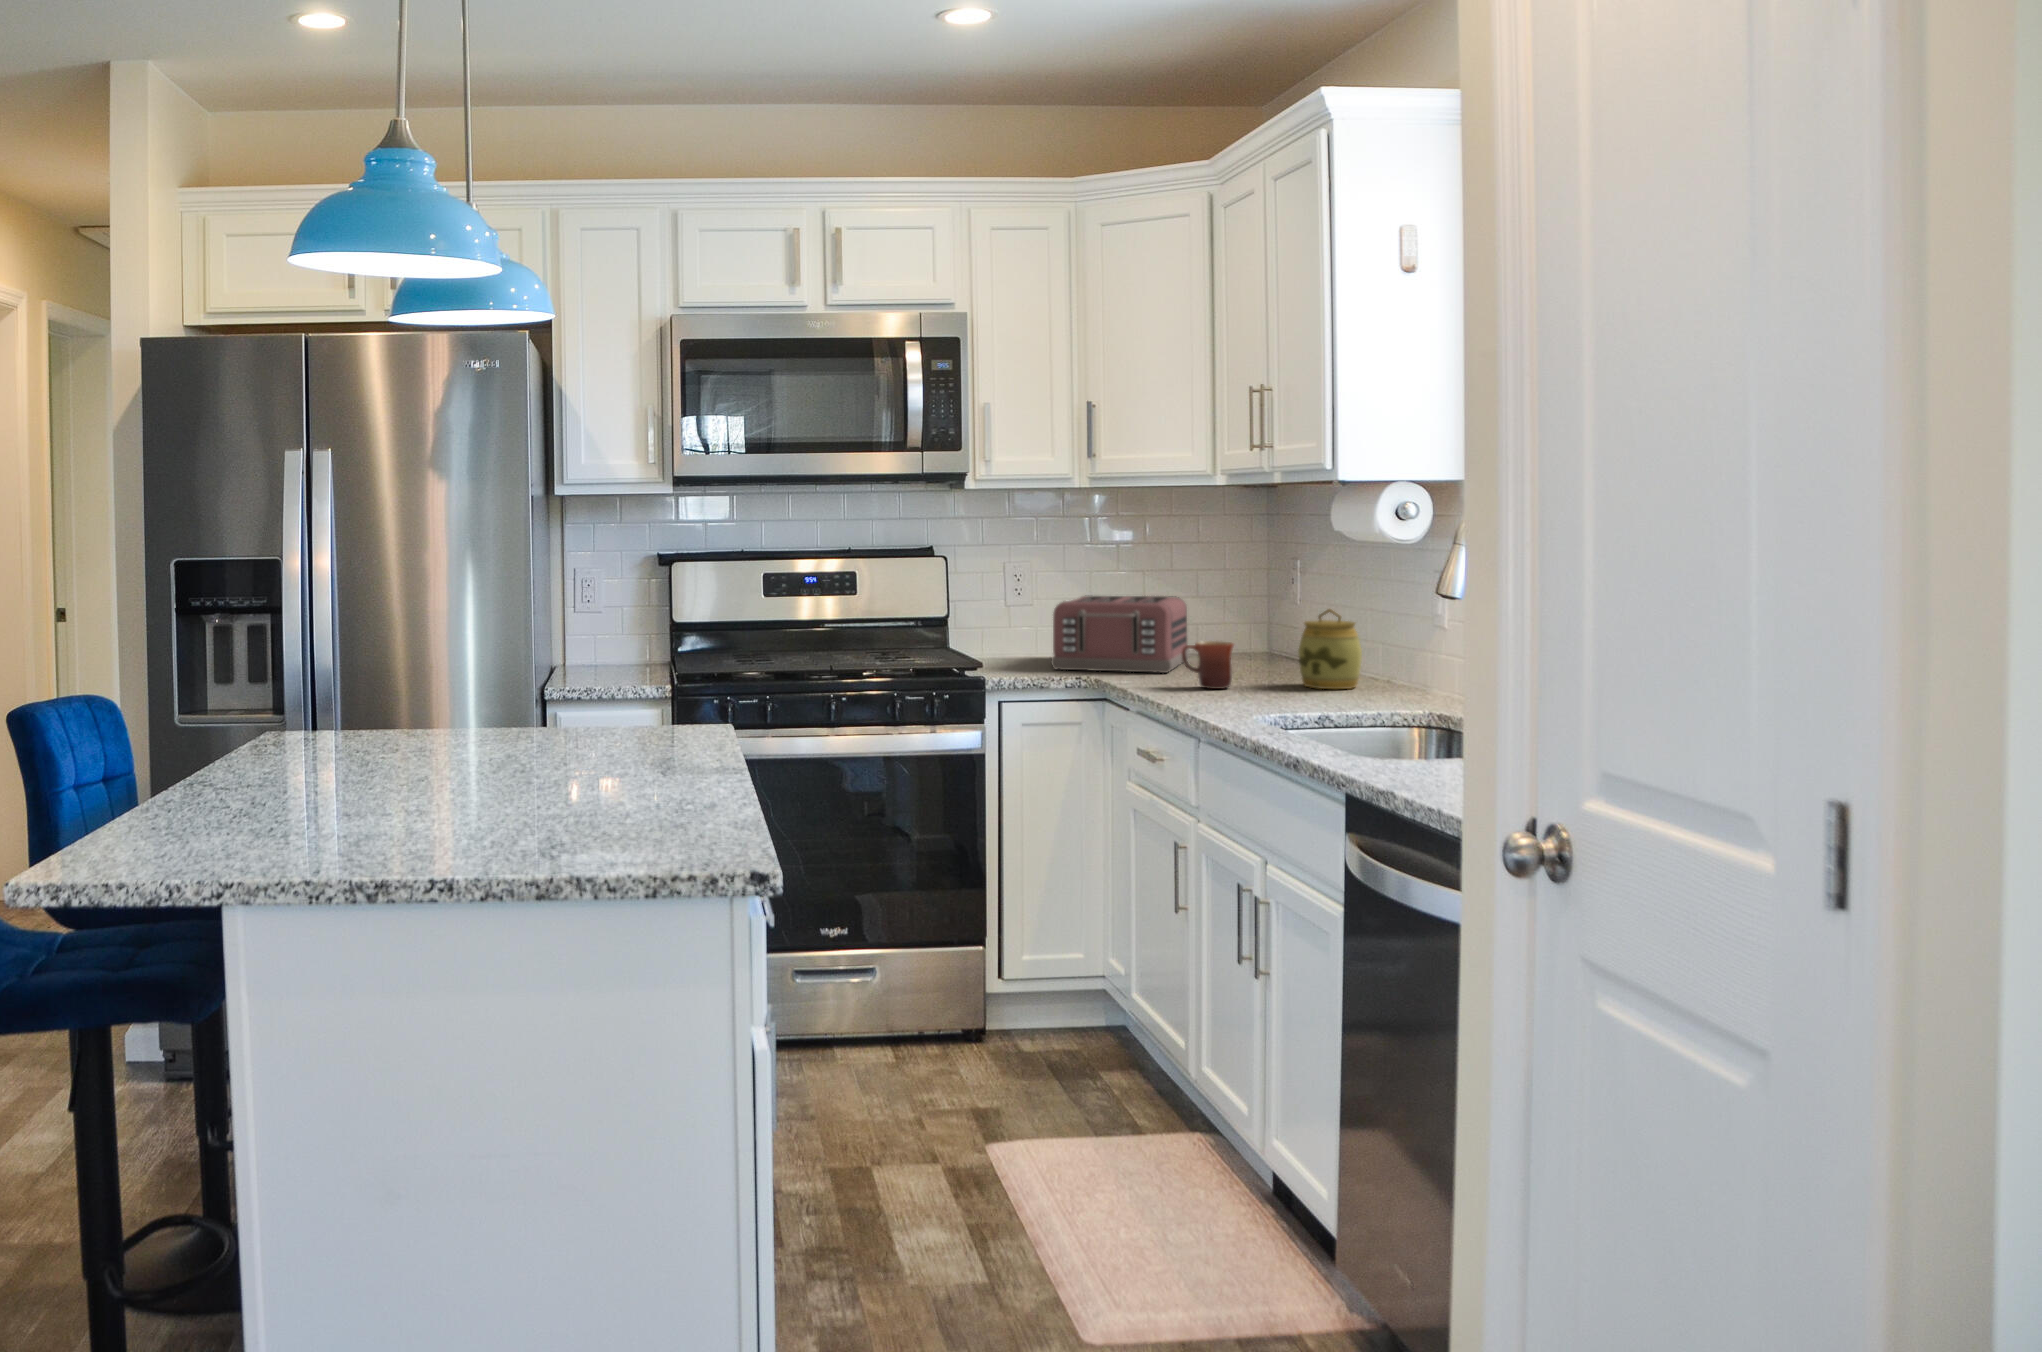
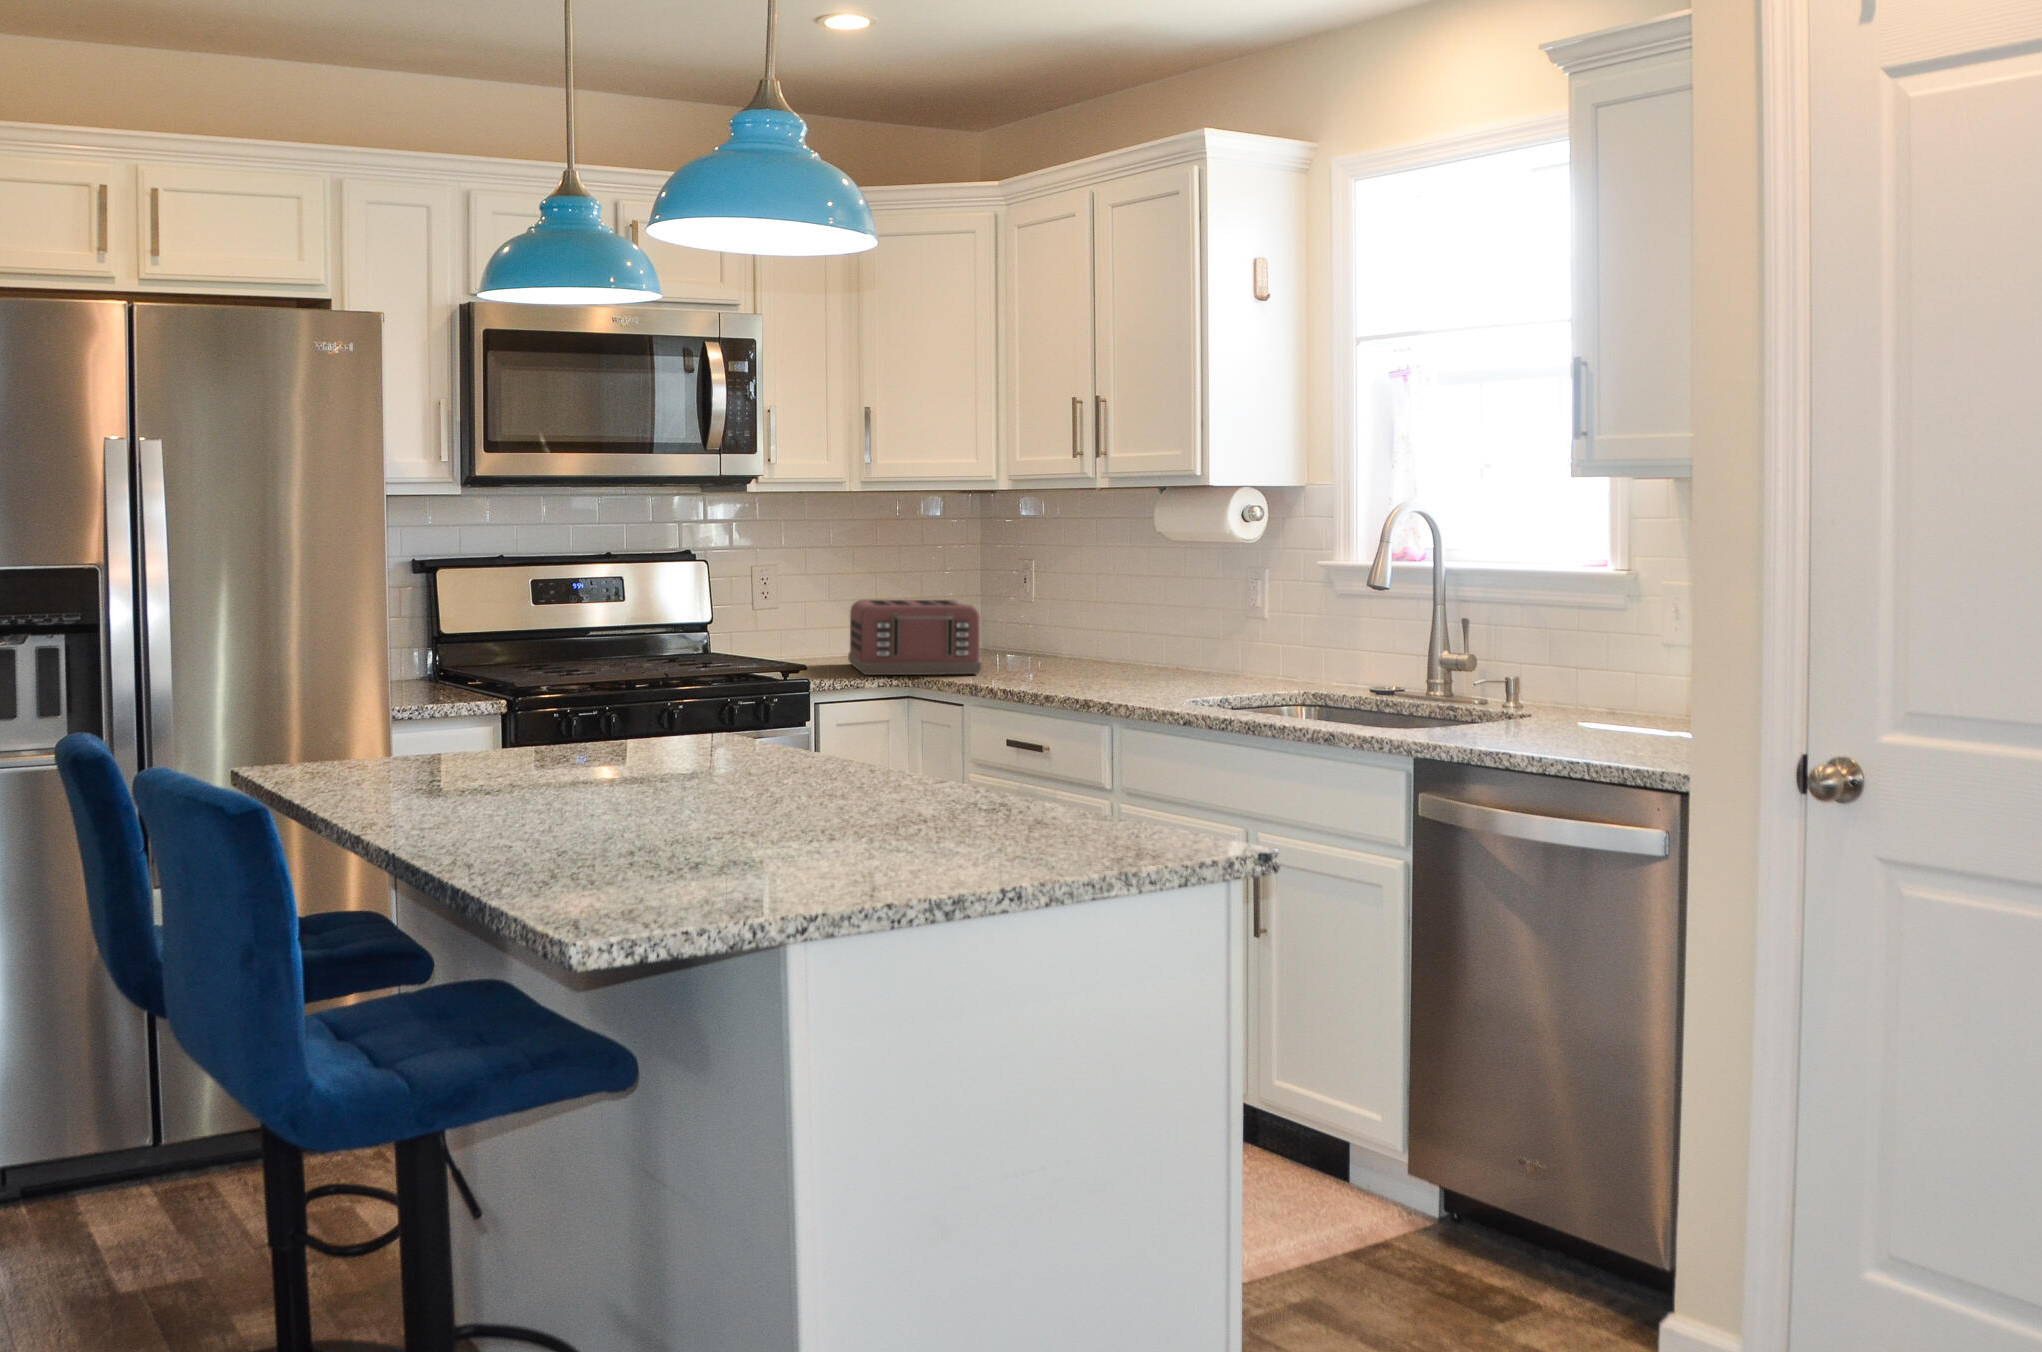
jar: present [1298,609,1362,689] -> none [1118,607,1173,682]
mug: present [1182,641,1234,689] -> none [1026,641,1077,686]

